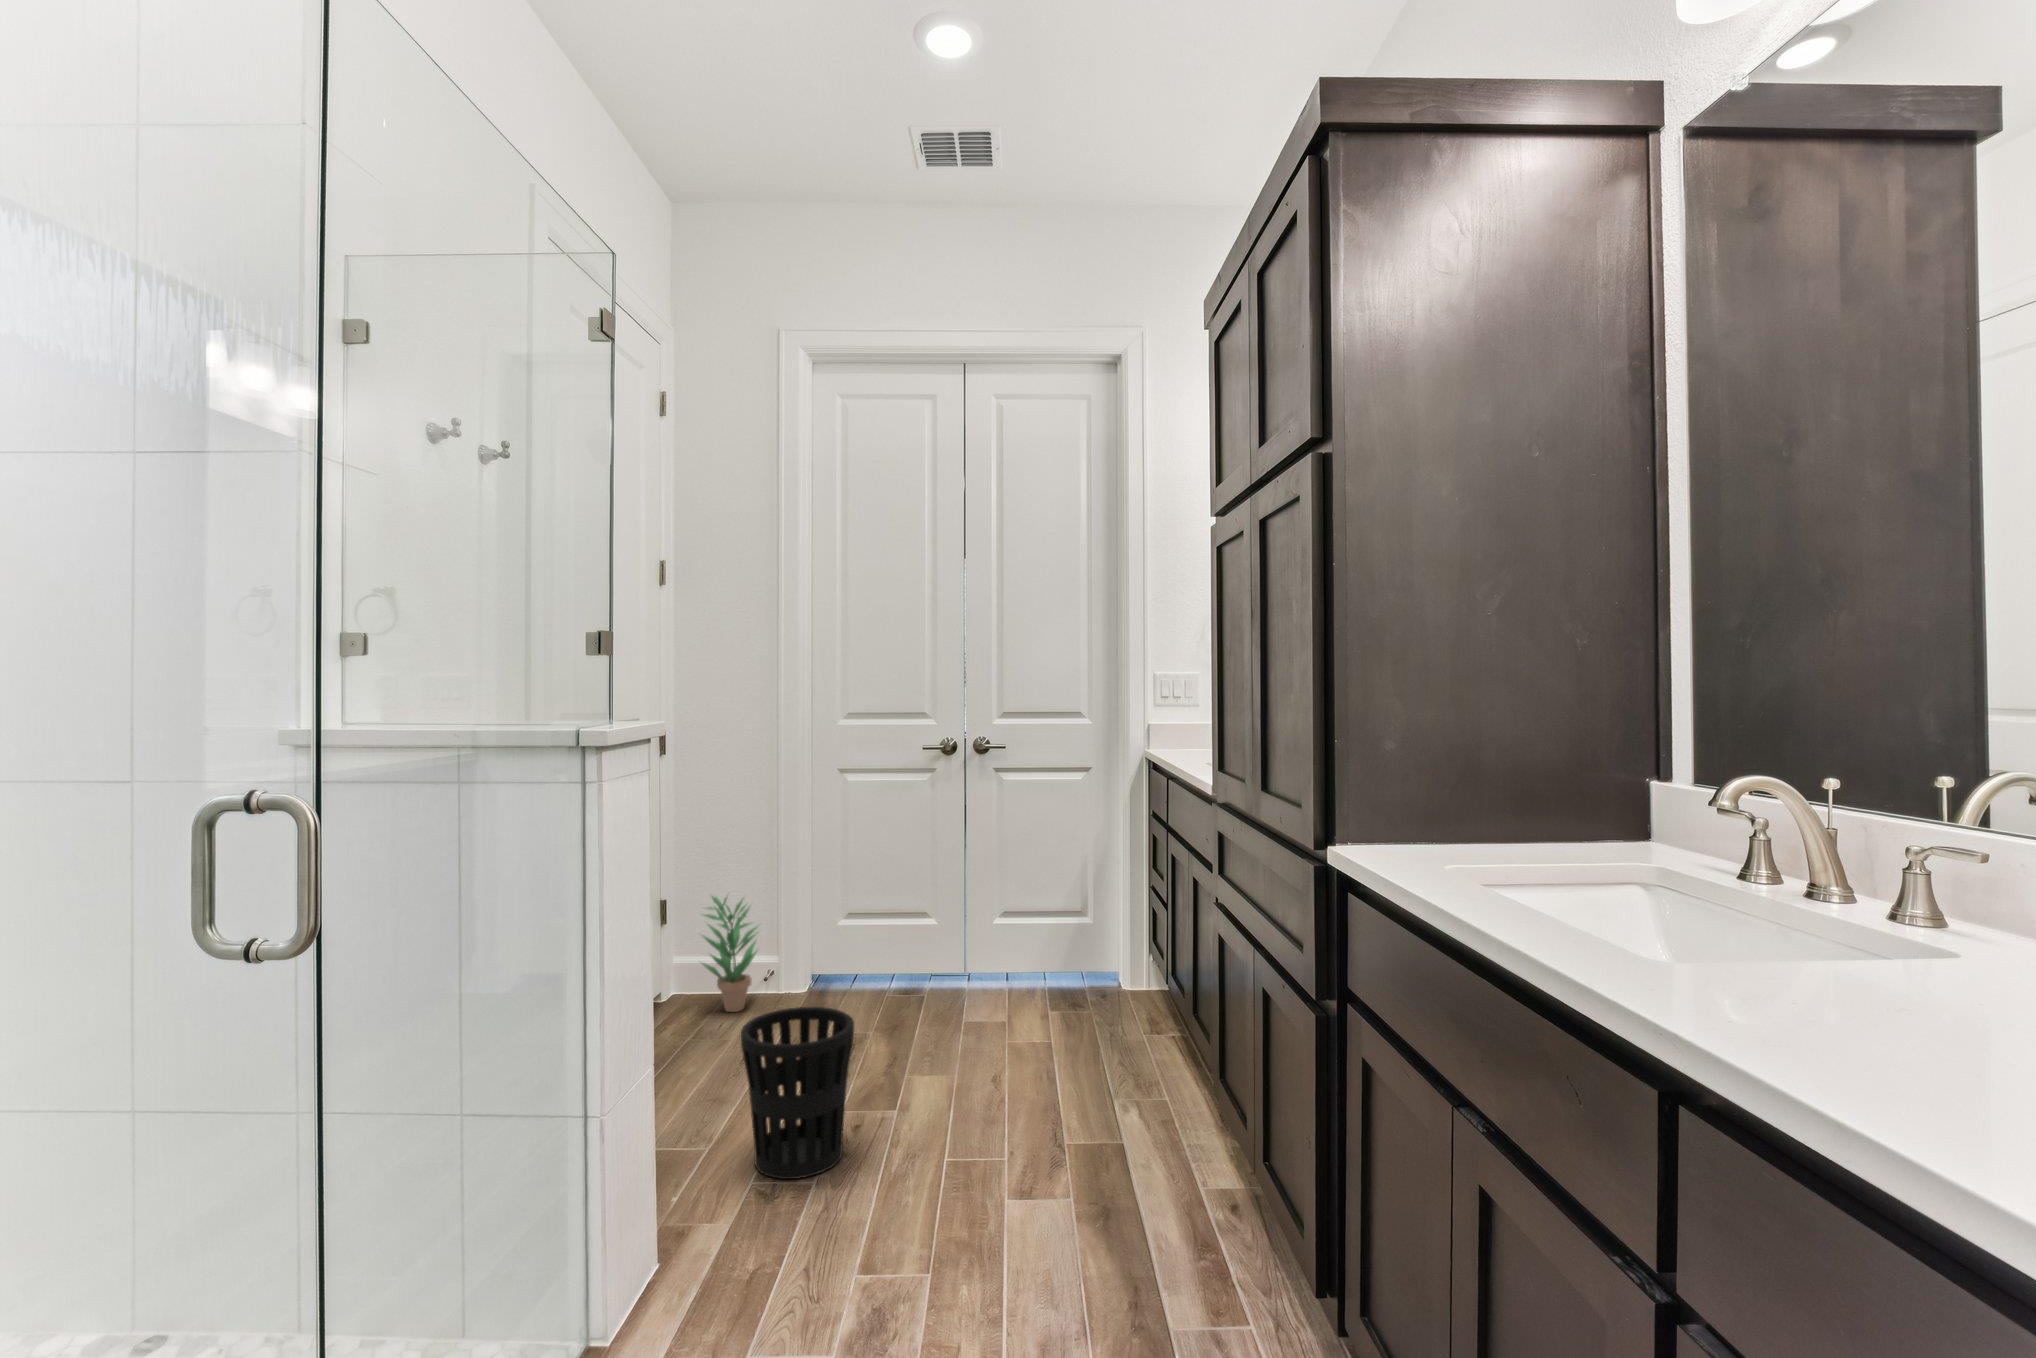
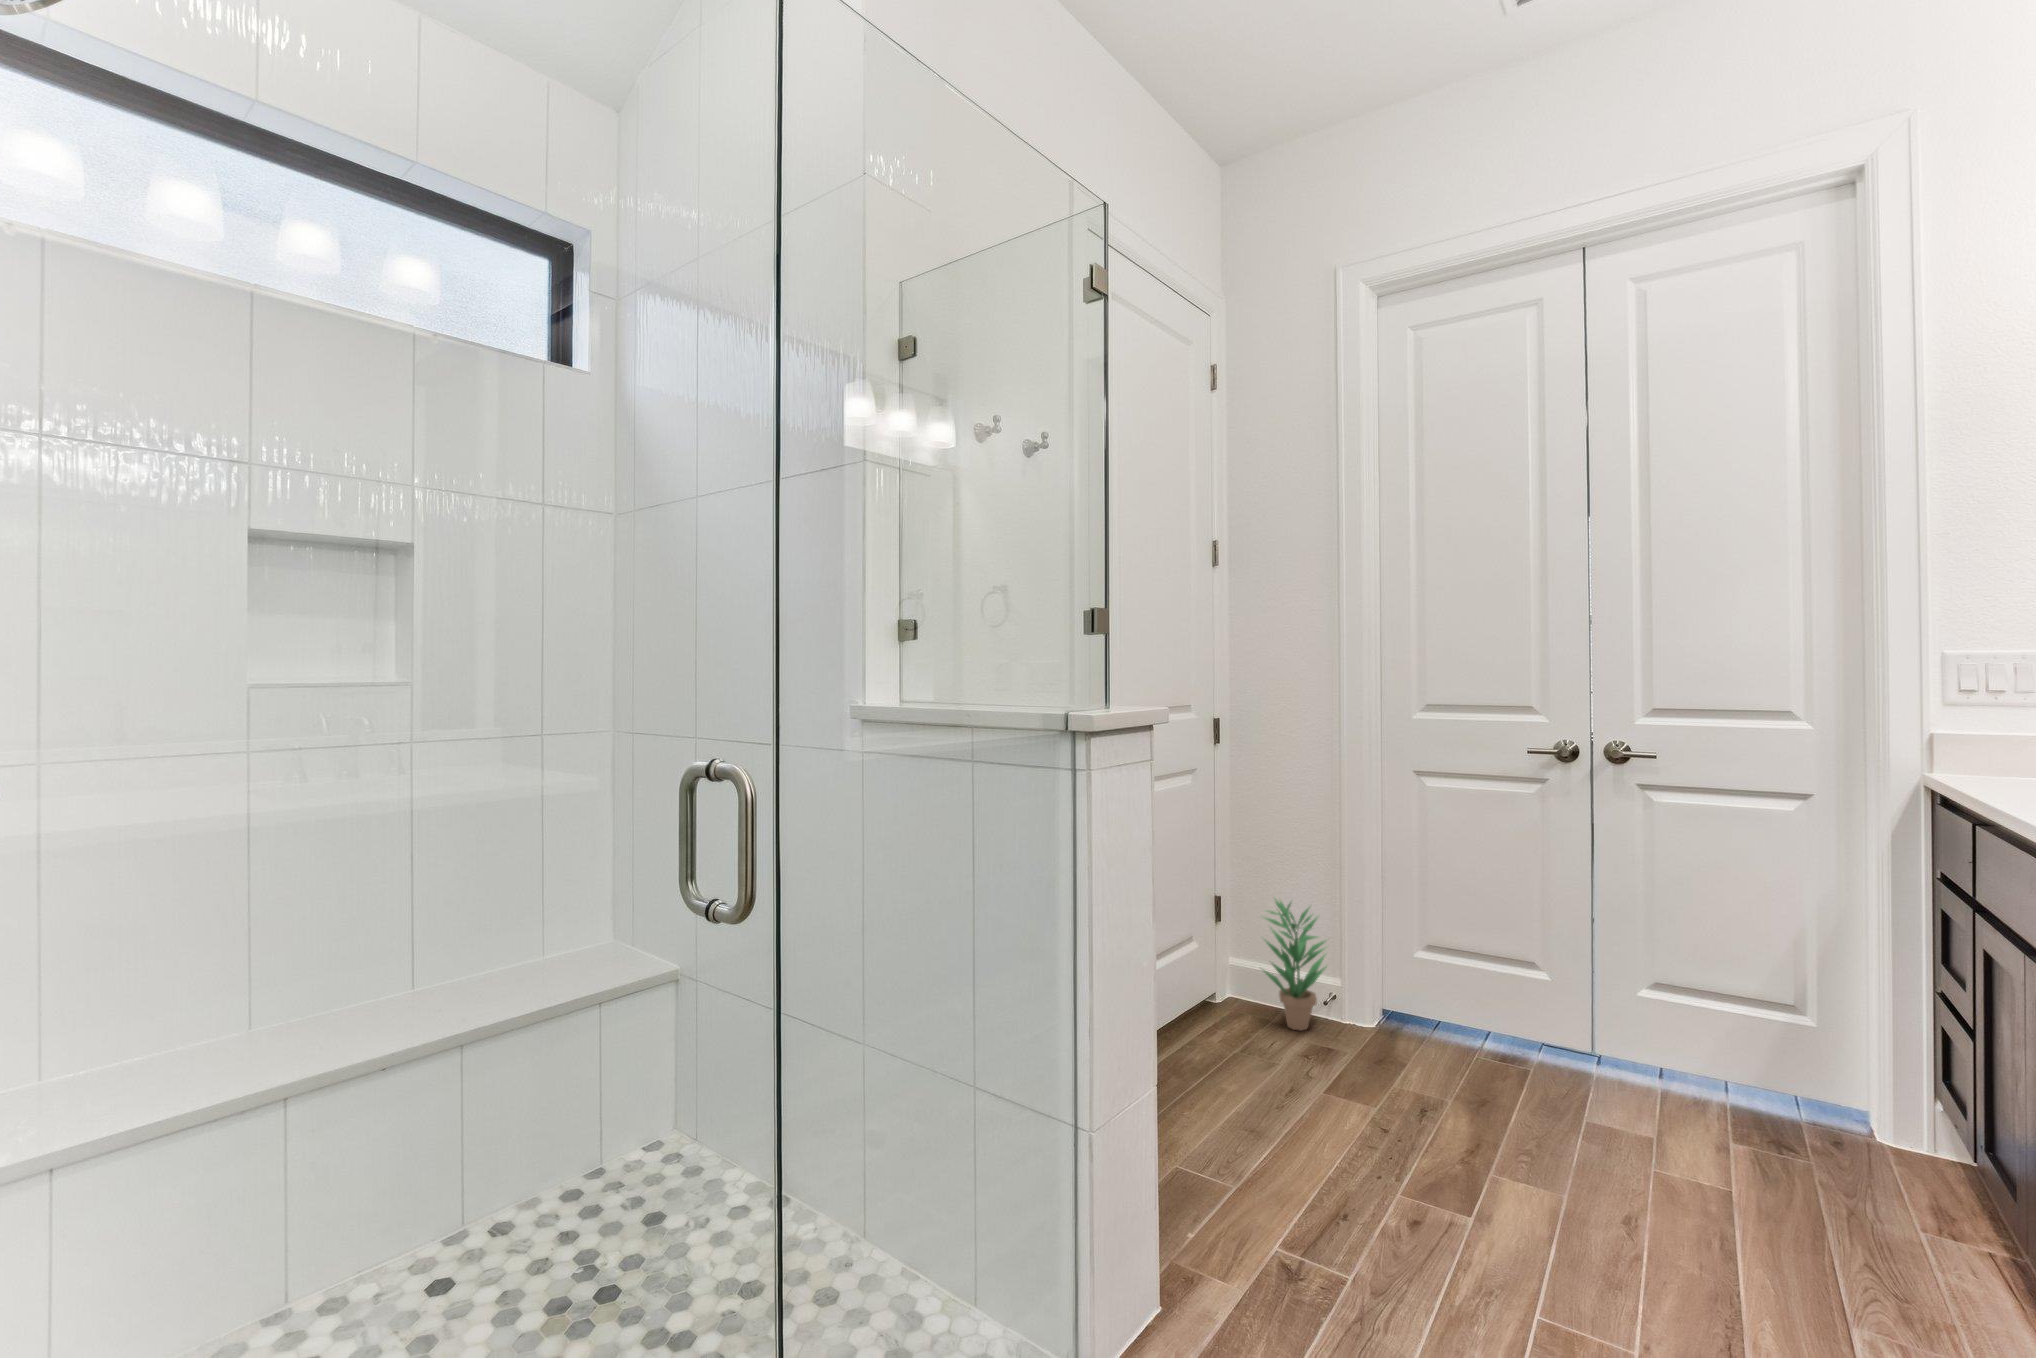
wastebasket: present [741,1007,854,1179] -> none [1271,1053,1412,1269]

